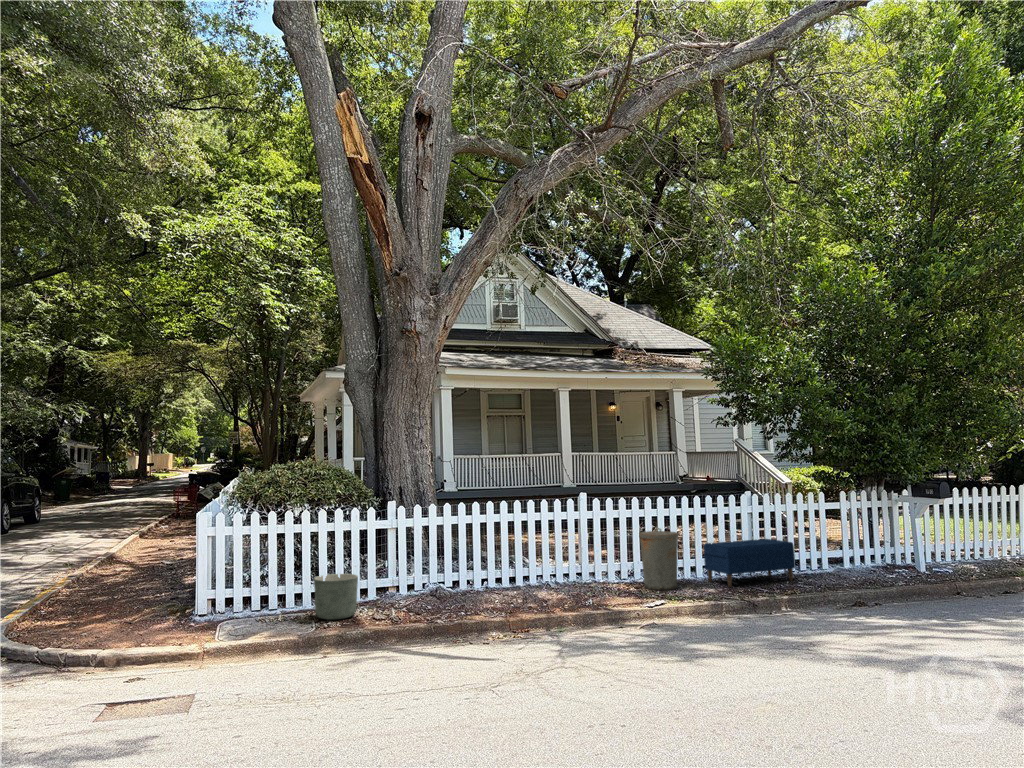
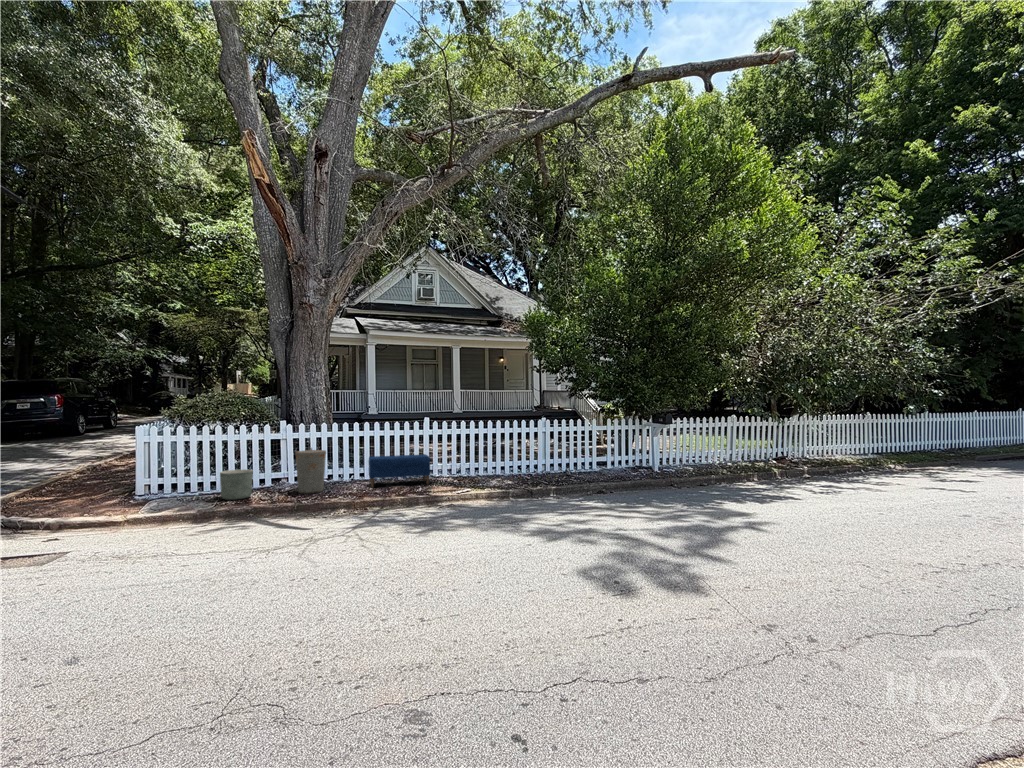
trash can: present [639,528,678,590] -> present [295,448,326,494]
bench: present [704,539,795,587] -> present [368,454,430,488]

